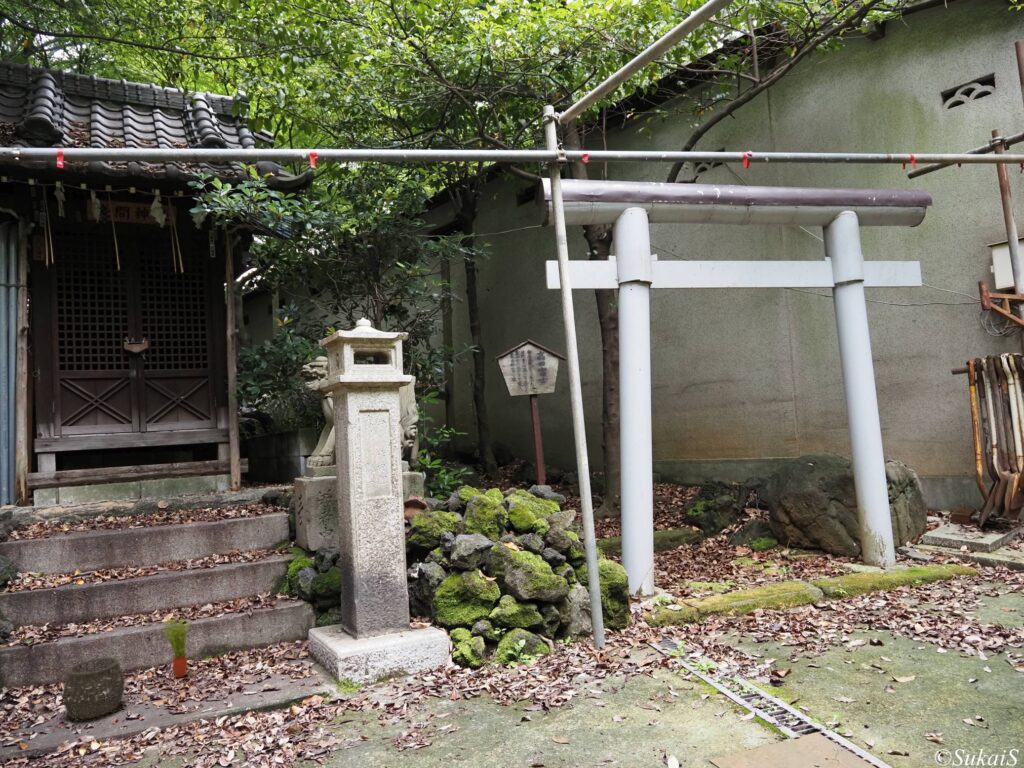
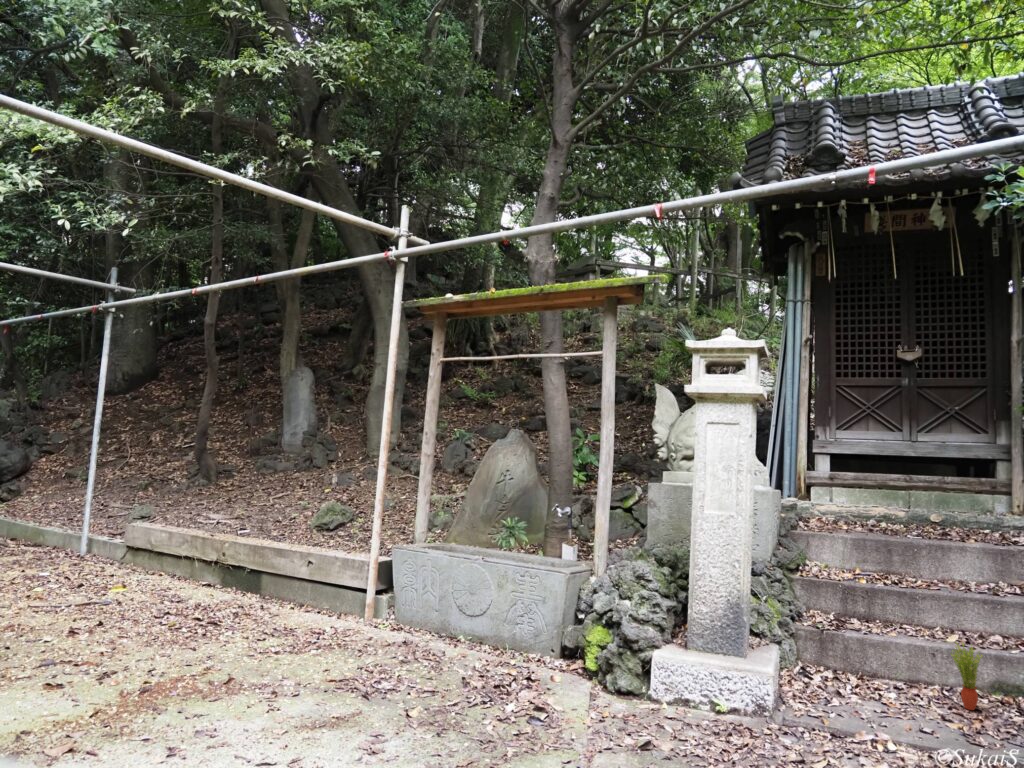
woven basket: present [63,657,125,719] -> none [856,659,914,718]

